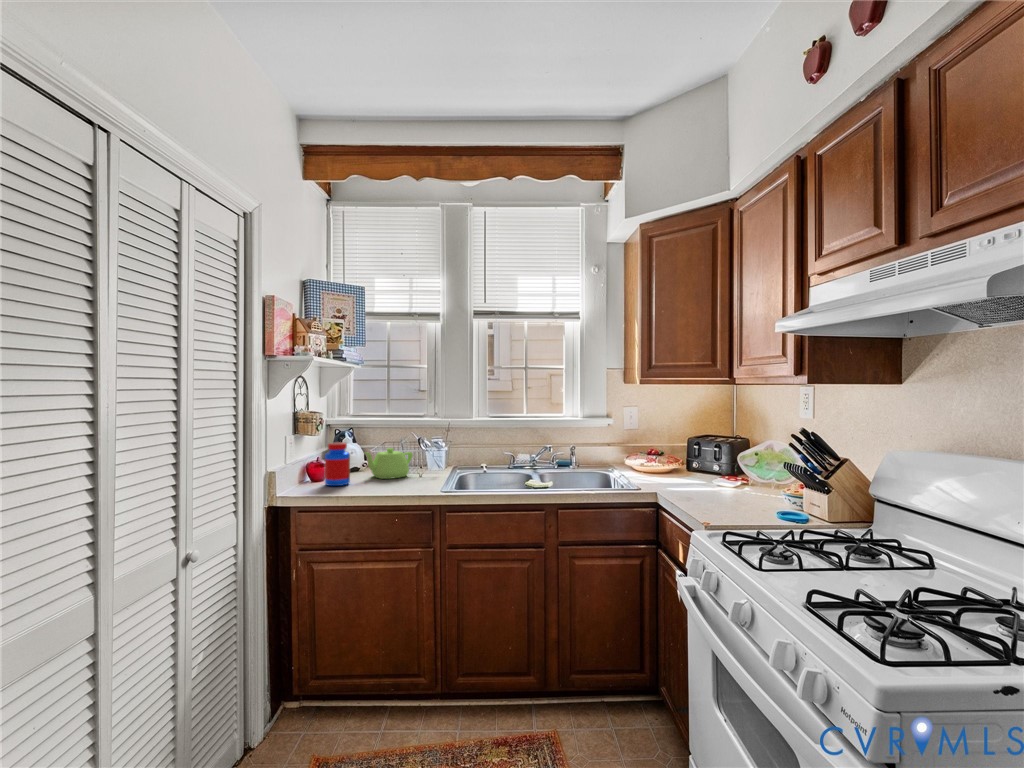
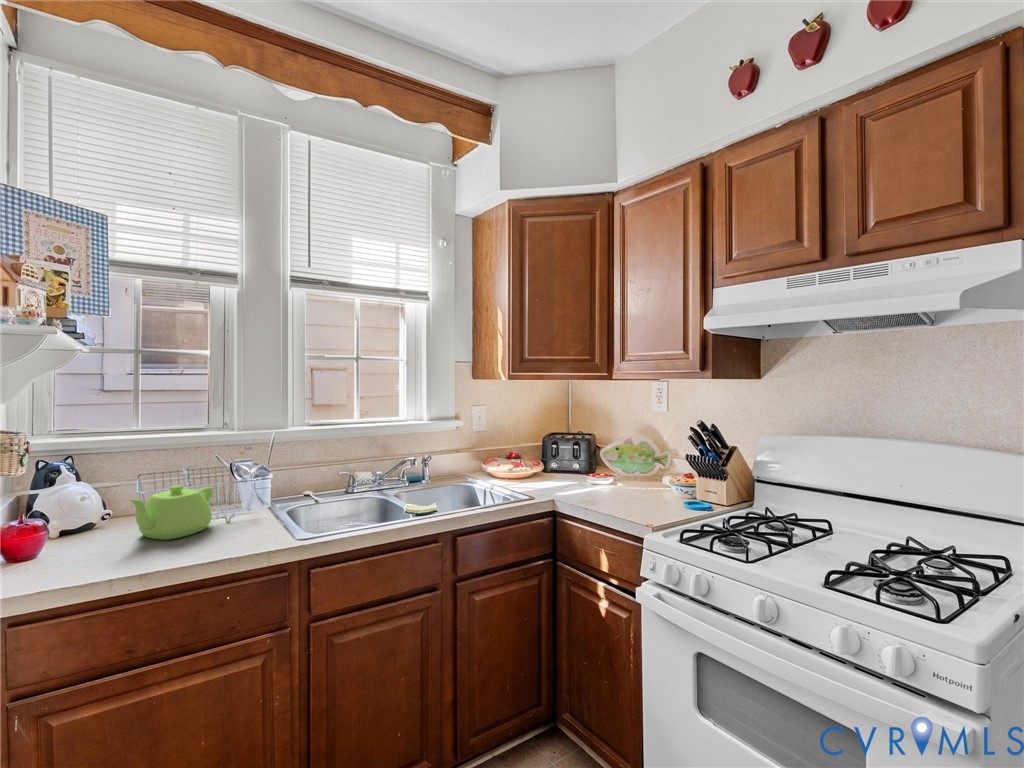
jar: present [325,442,350,486] -> none [52,490,111,576]

